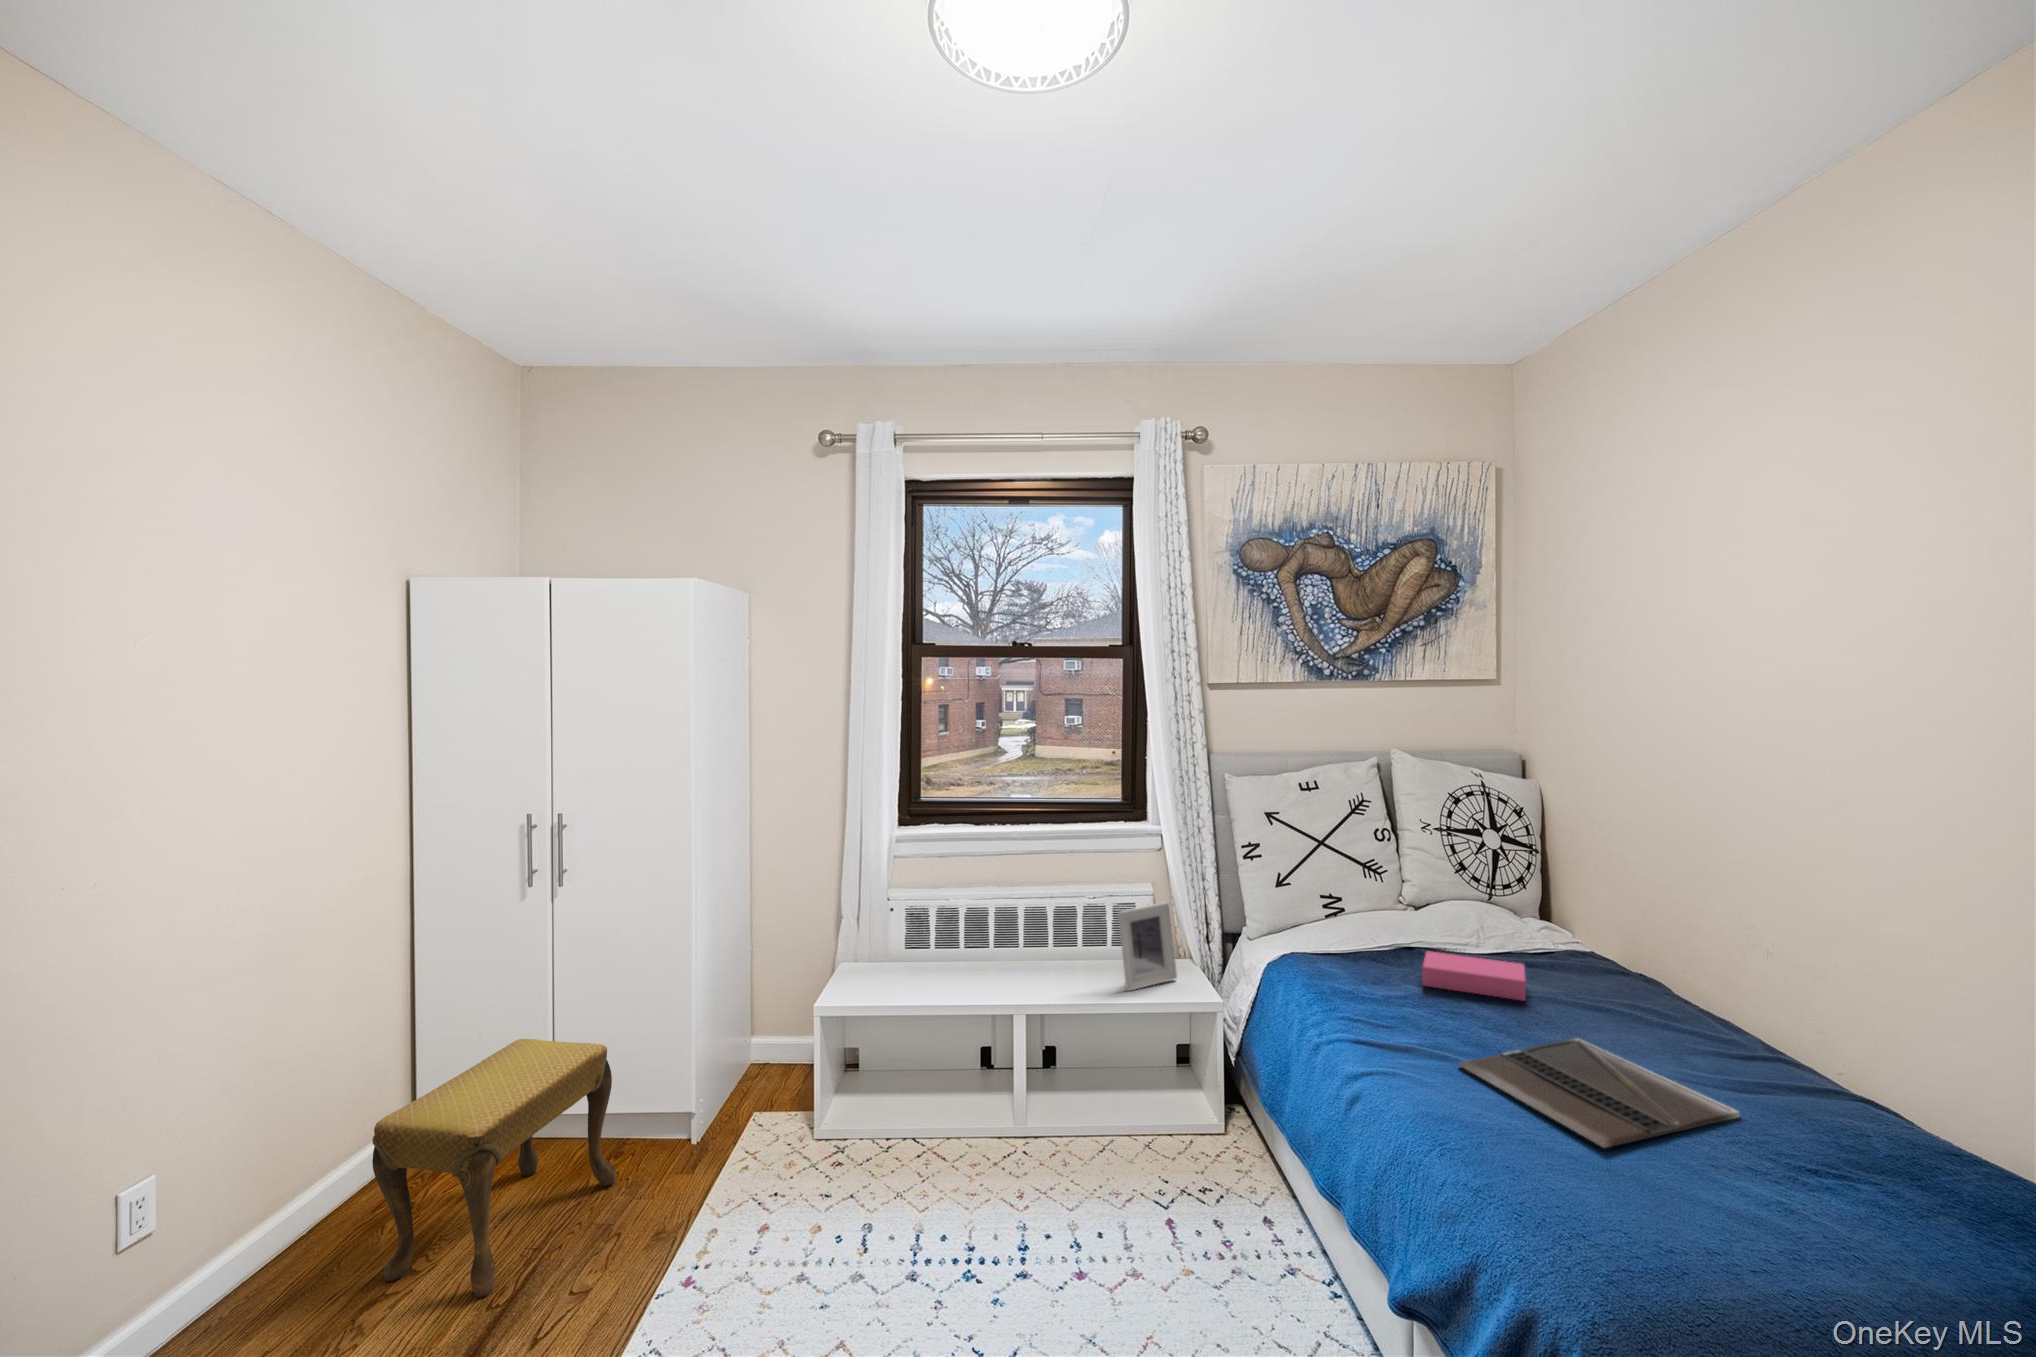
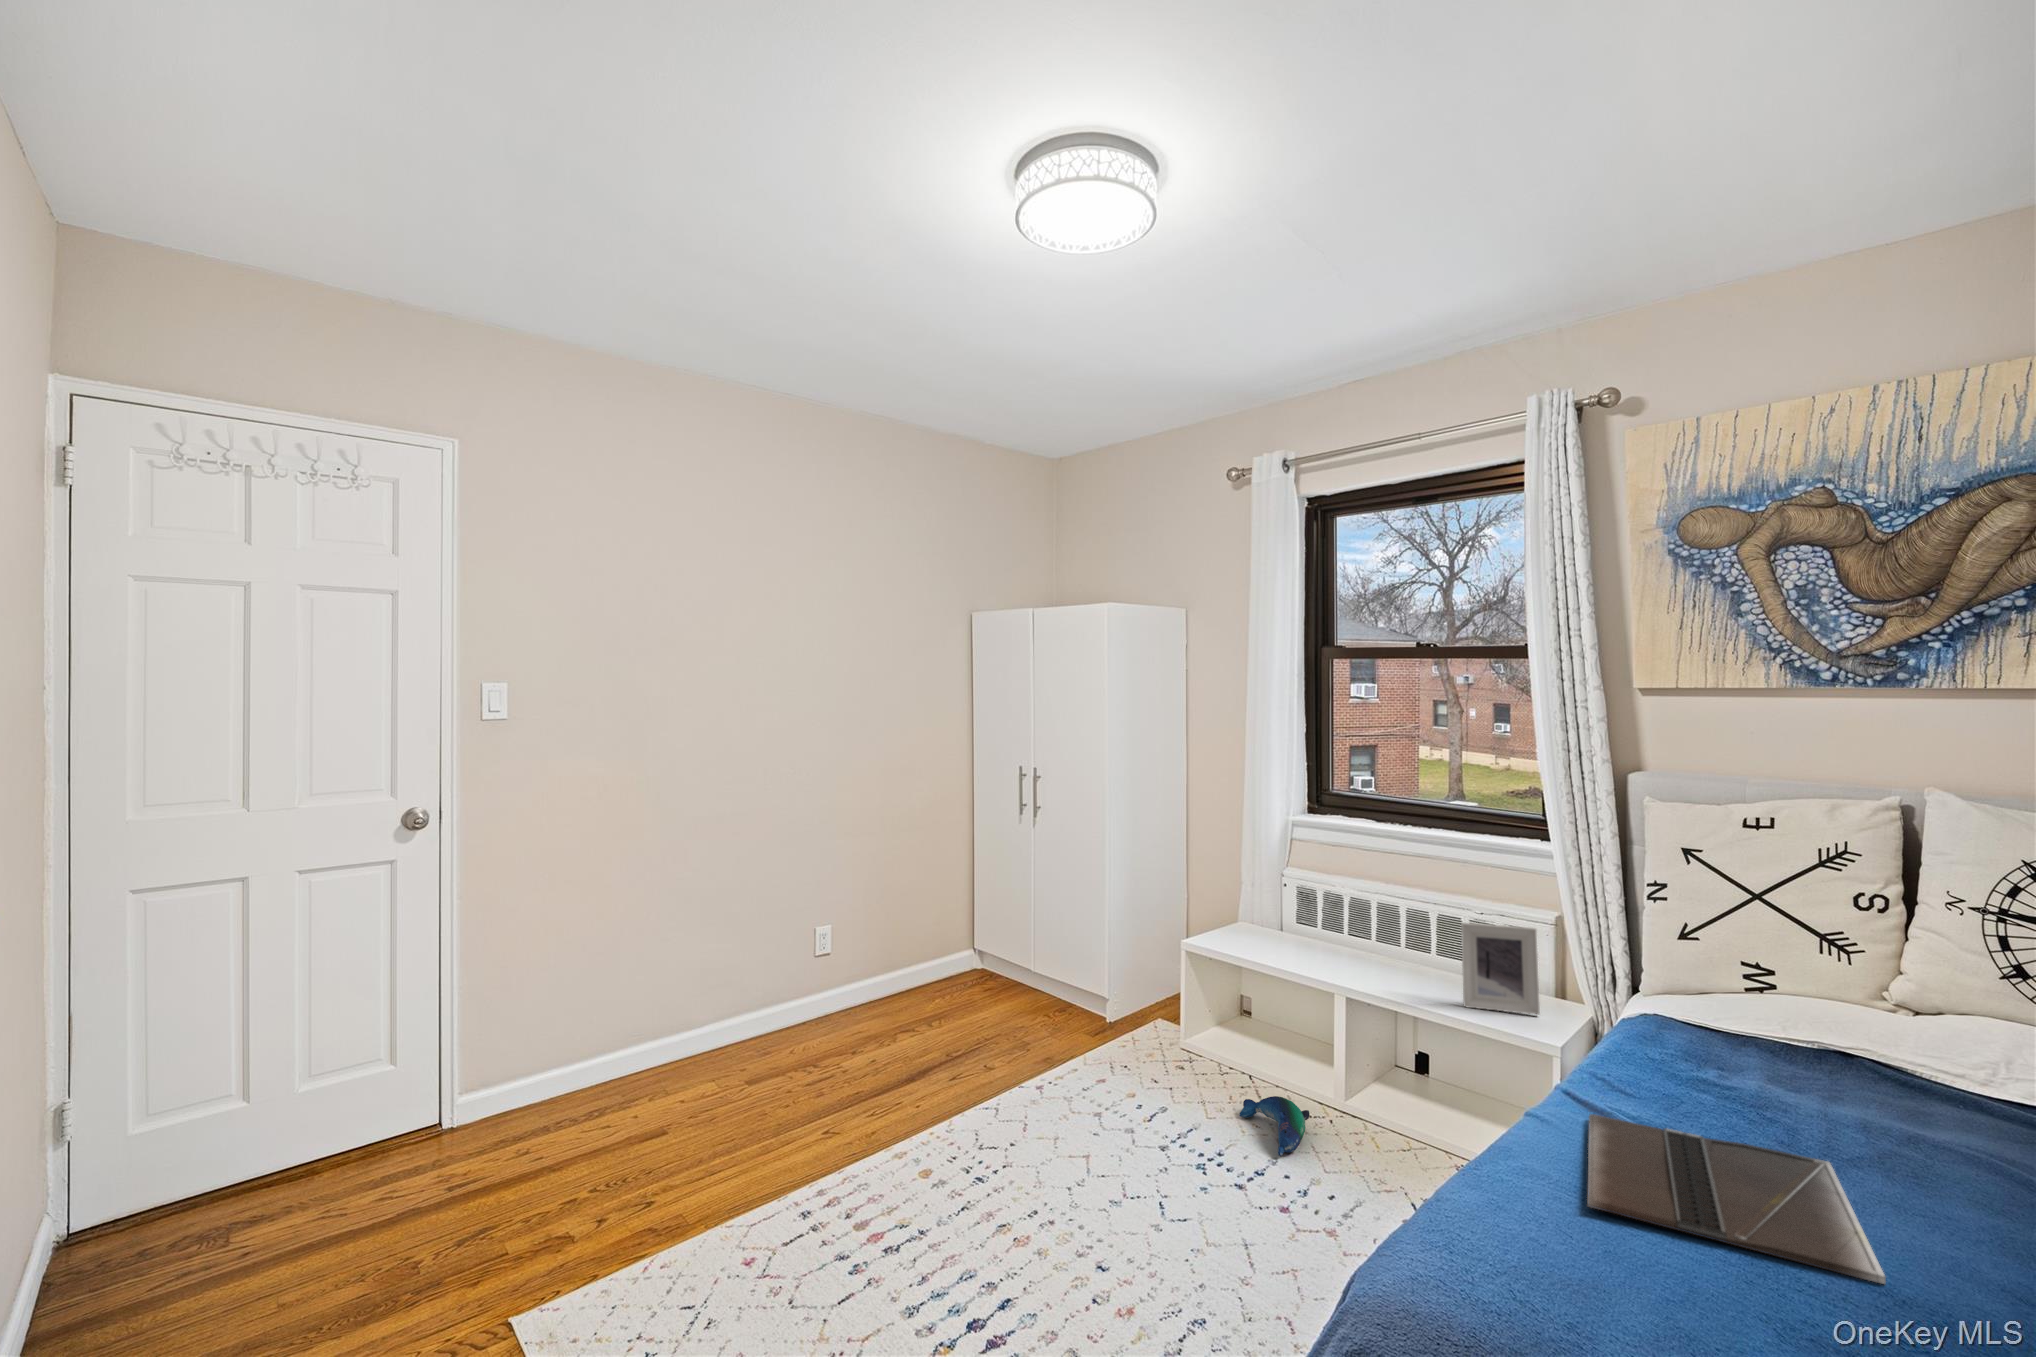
book: present [1422,951,1526,1001] -> none [1721,1037,1911,1121]
footstool: present [372,1039,616,1297] -> none [908,910,1045,1042]
plush toy: none [958,1149,1054,1217] -> present [1239,1096,1309,1156]

